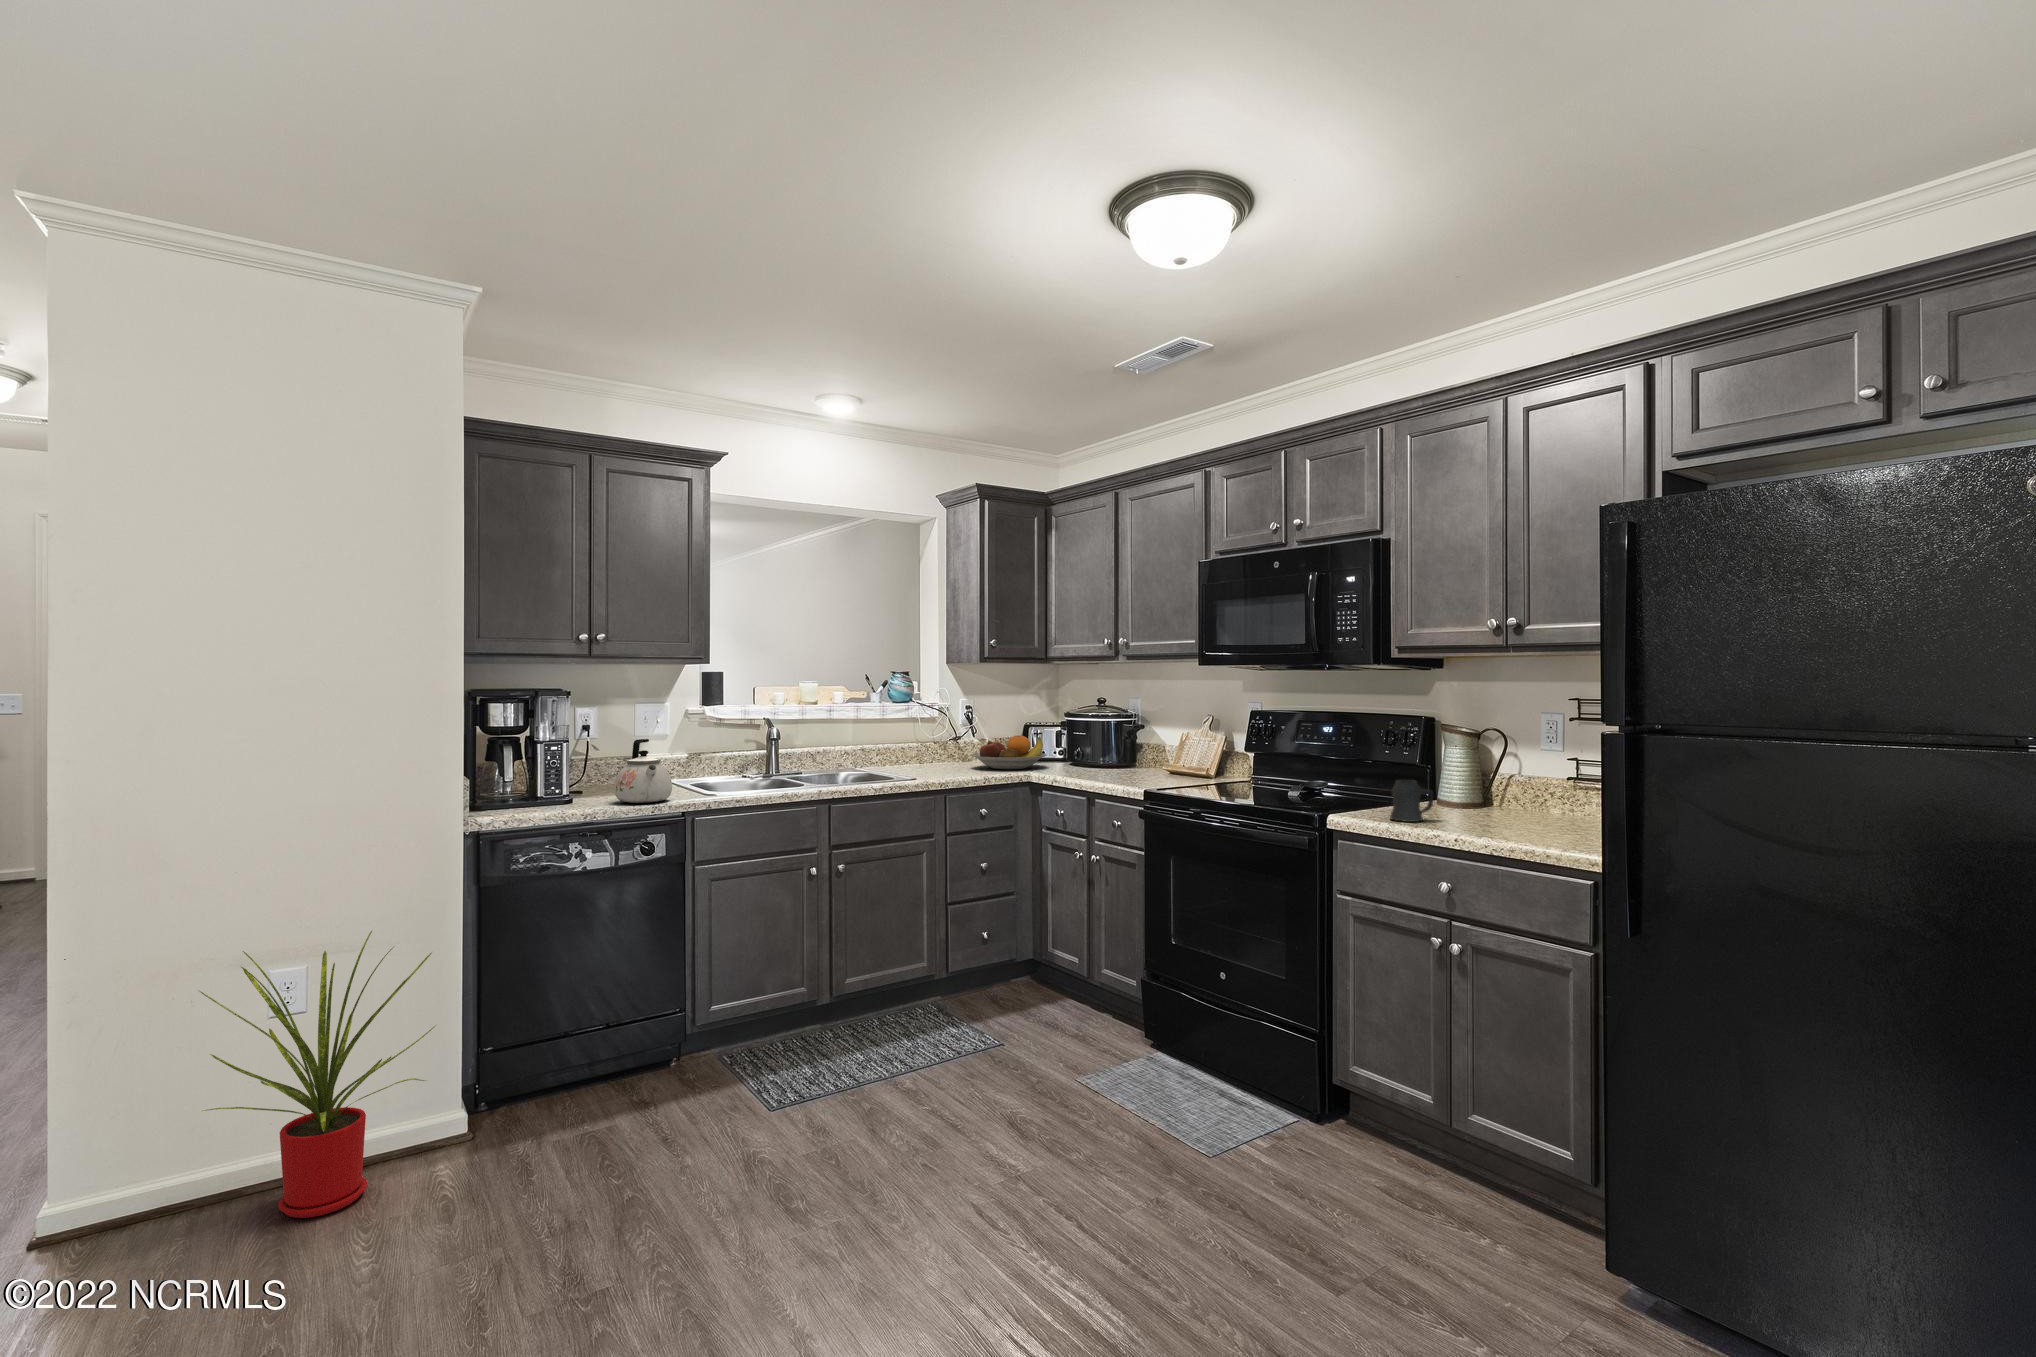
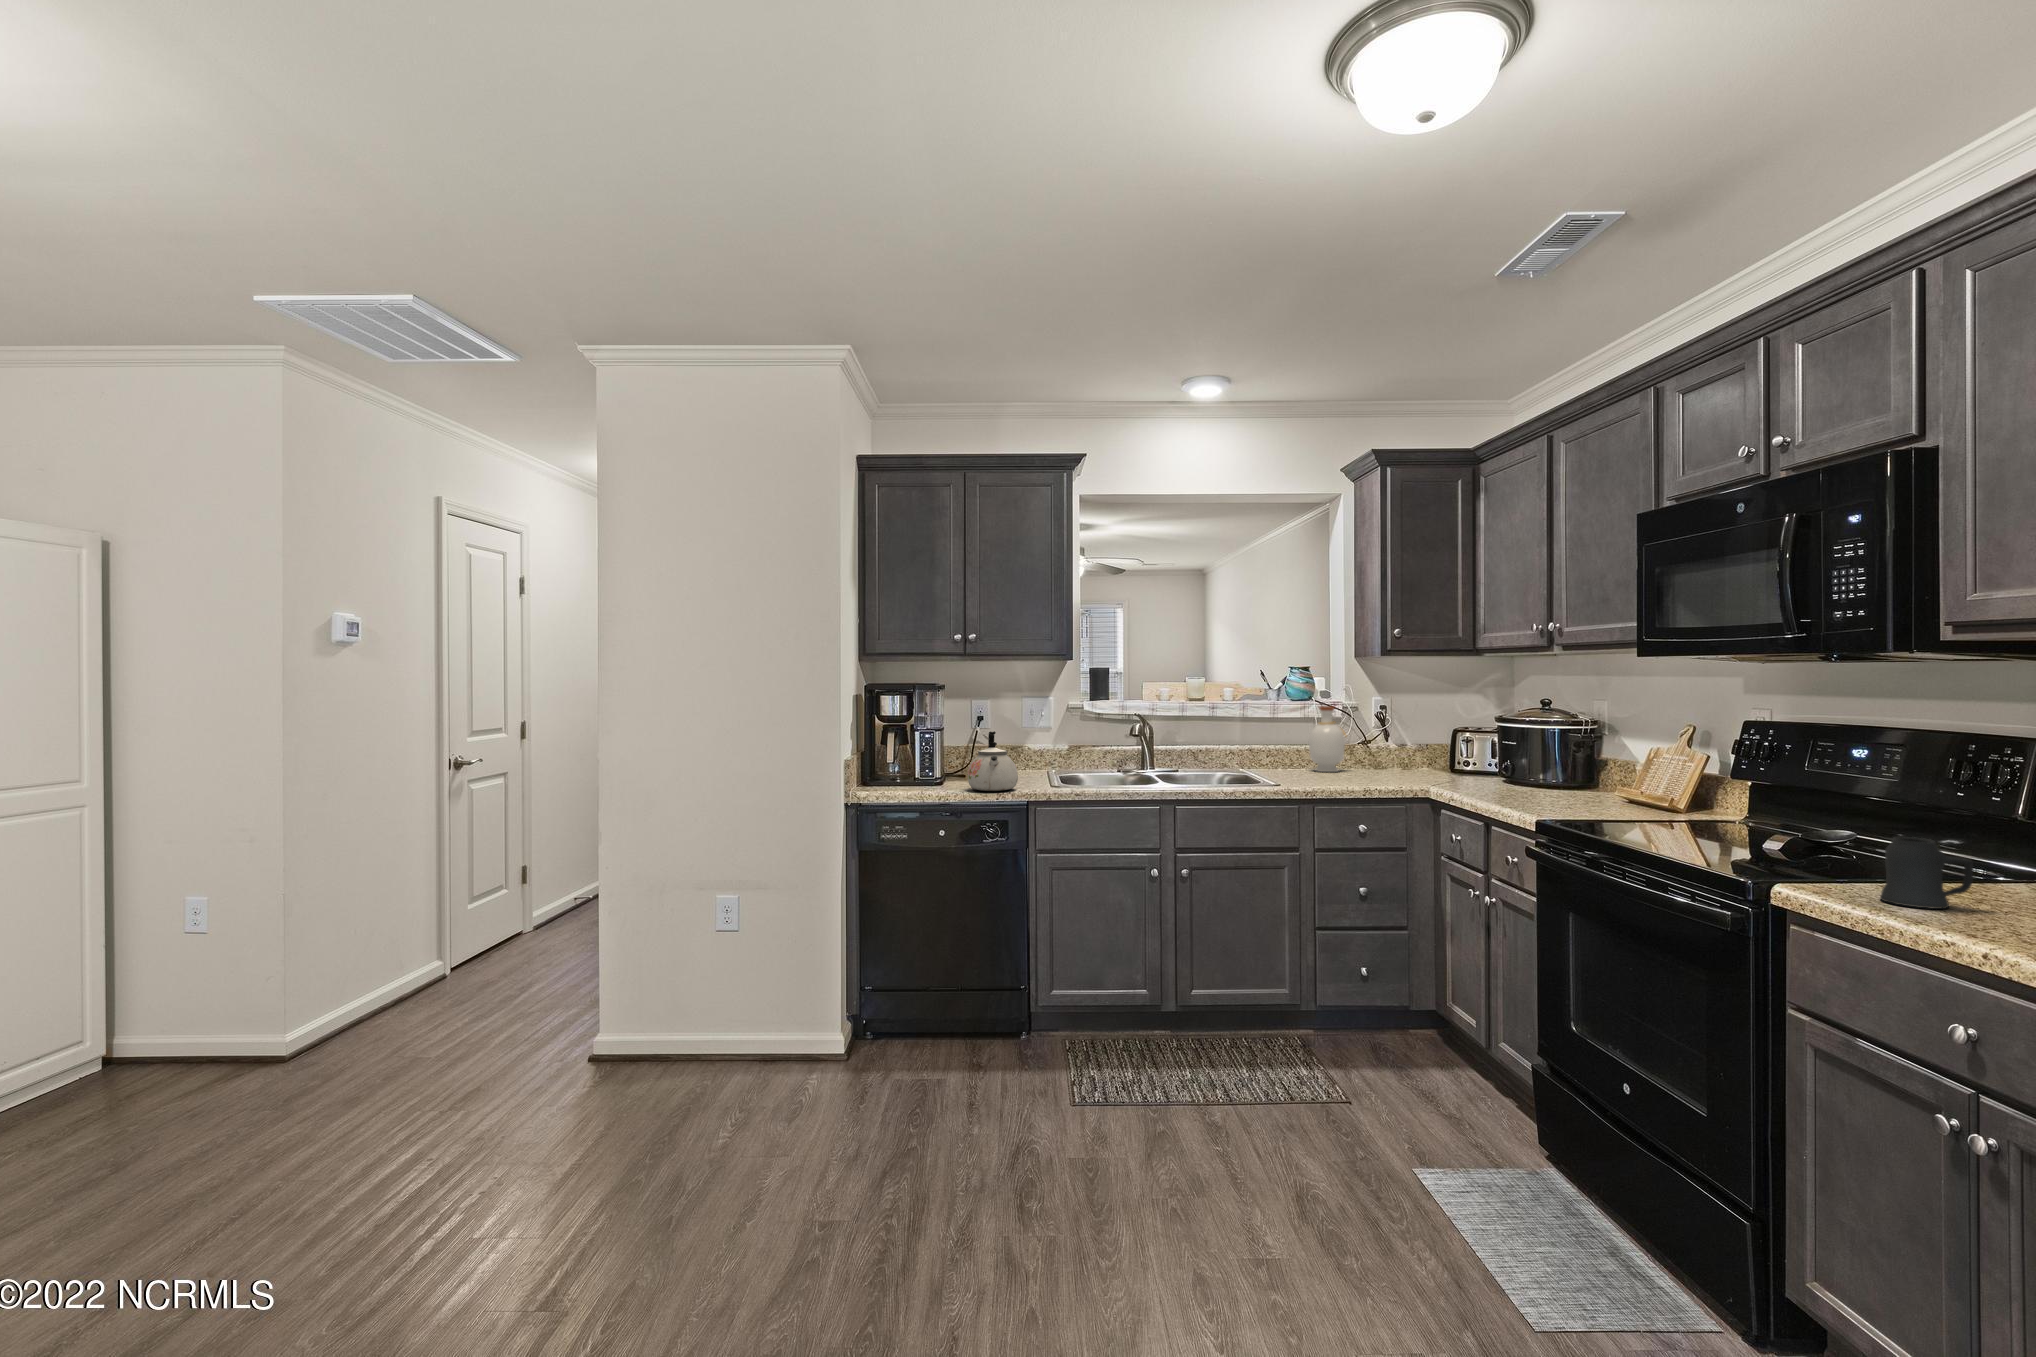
bottle: none [912,707,945,767] -> present [1309,706,1346,772]
fruit bowl: present [971,735,1047,769] -> none [1370,741,1466,780]
house plant: present [199,931,436,1218] -> none [627,880,790,1102]

